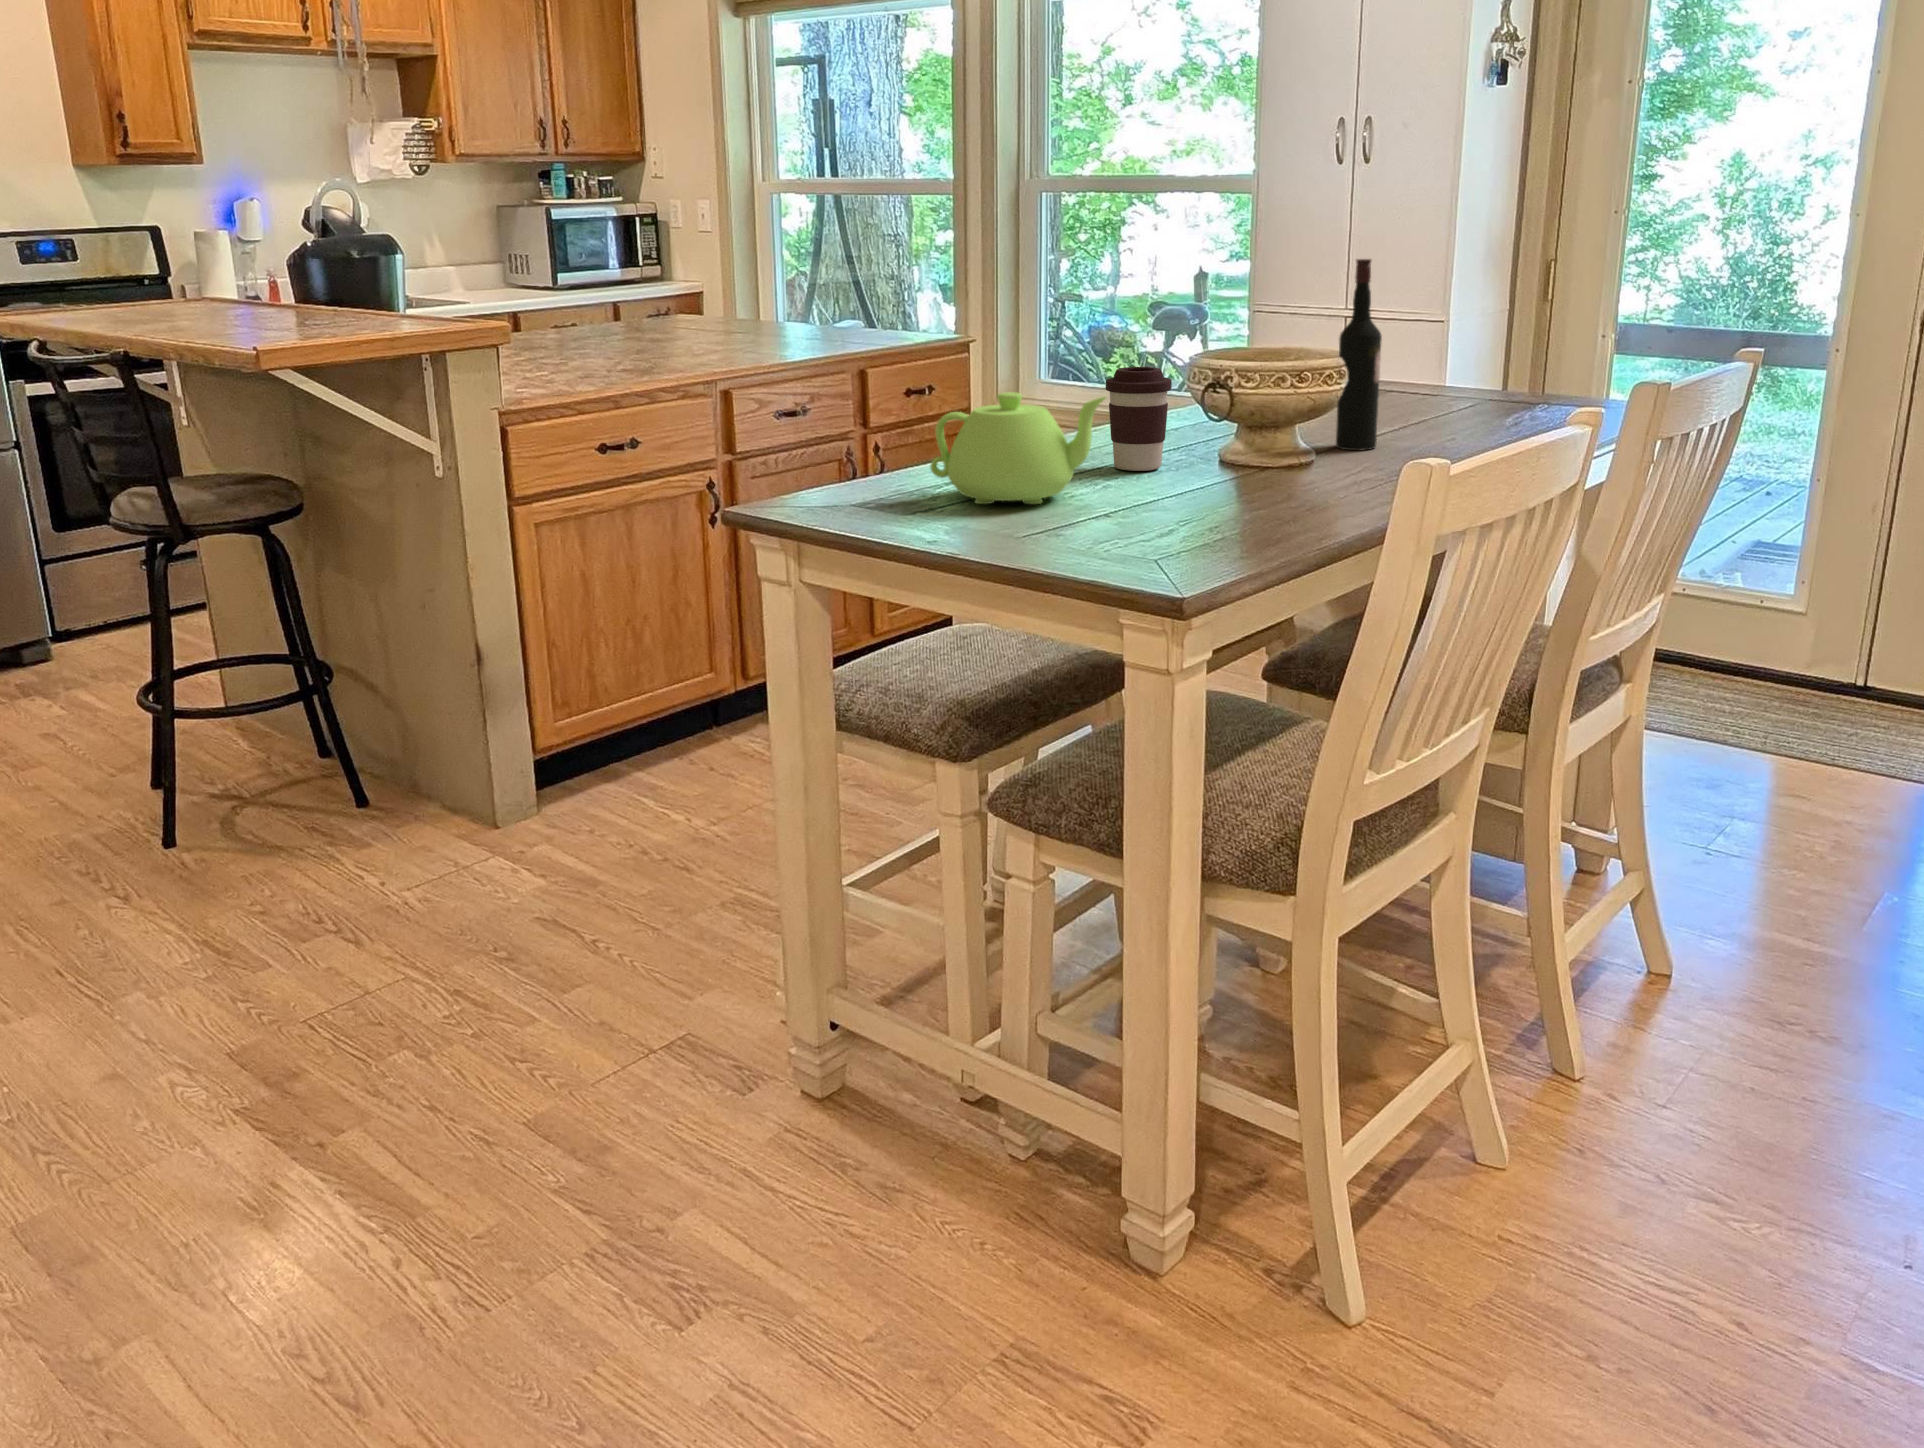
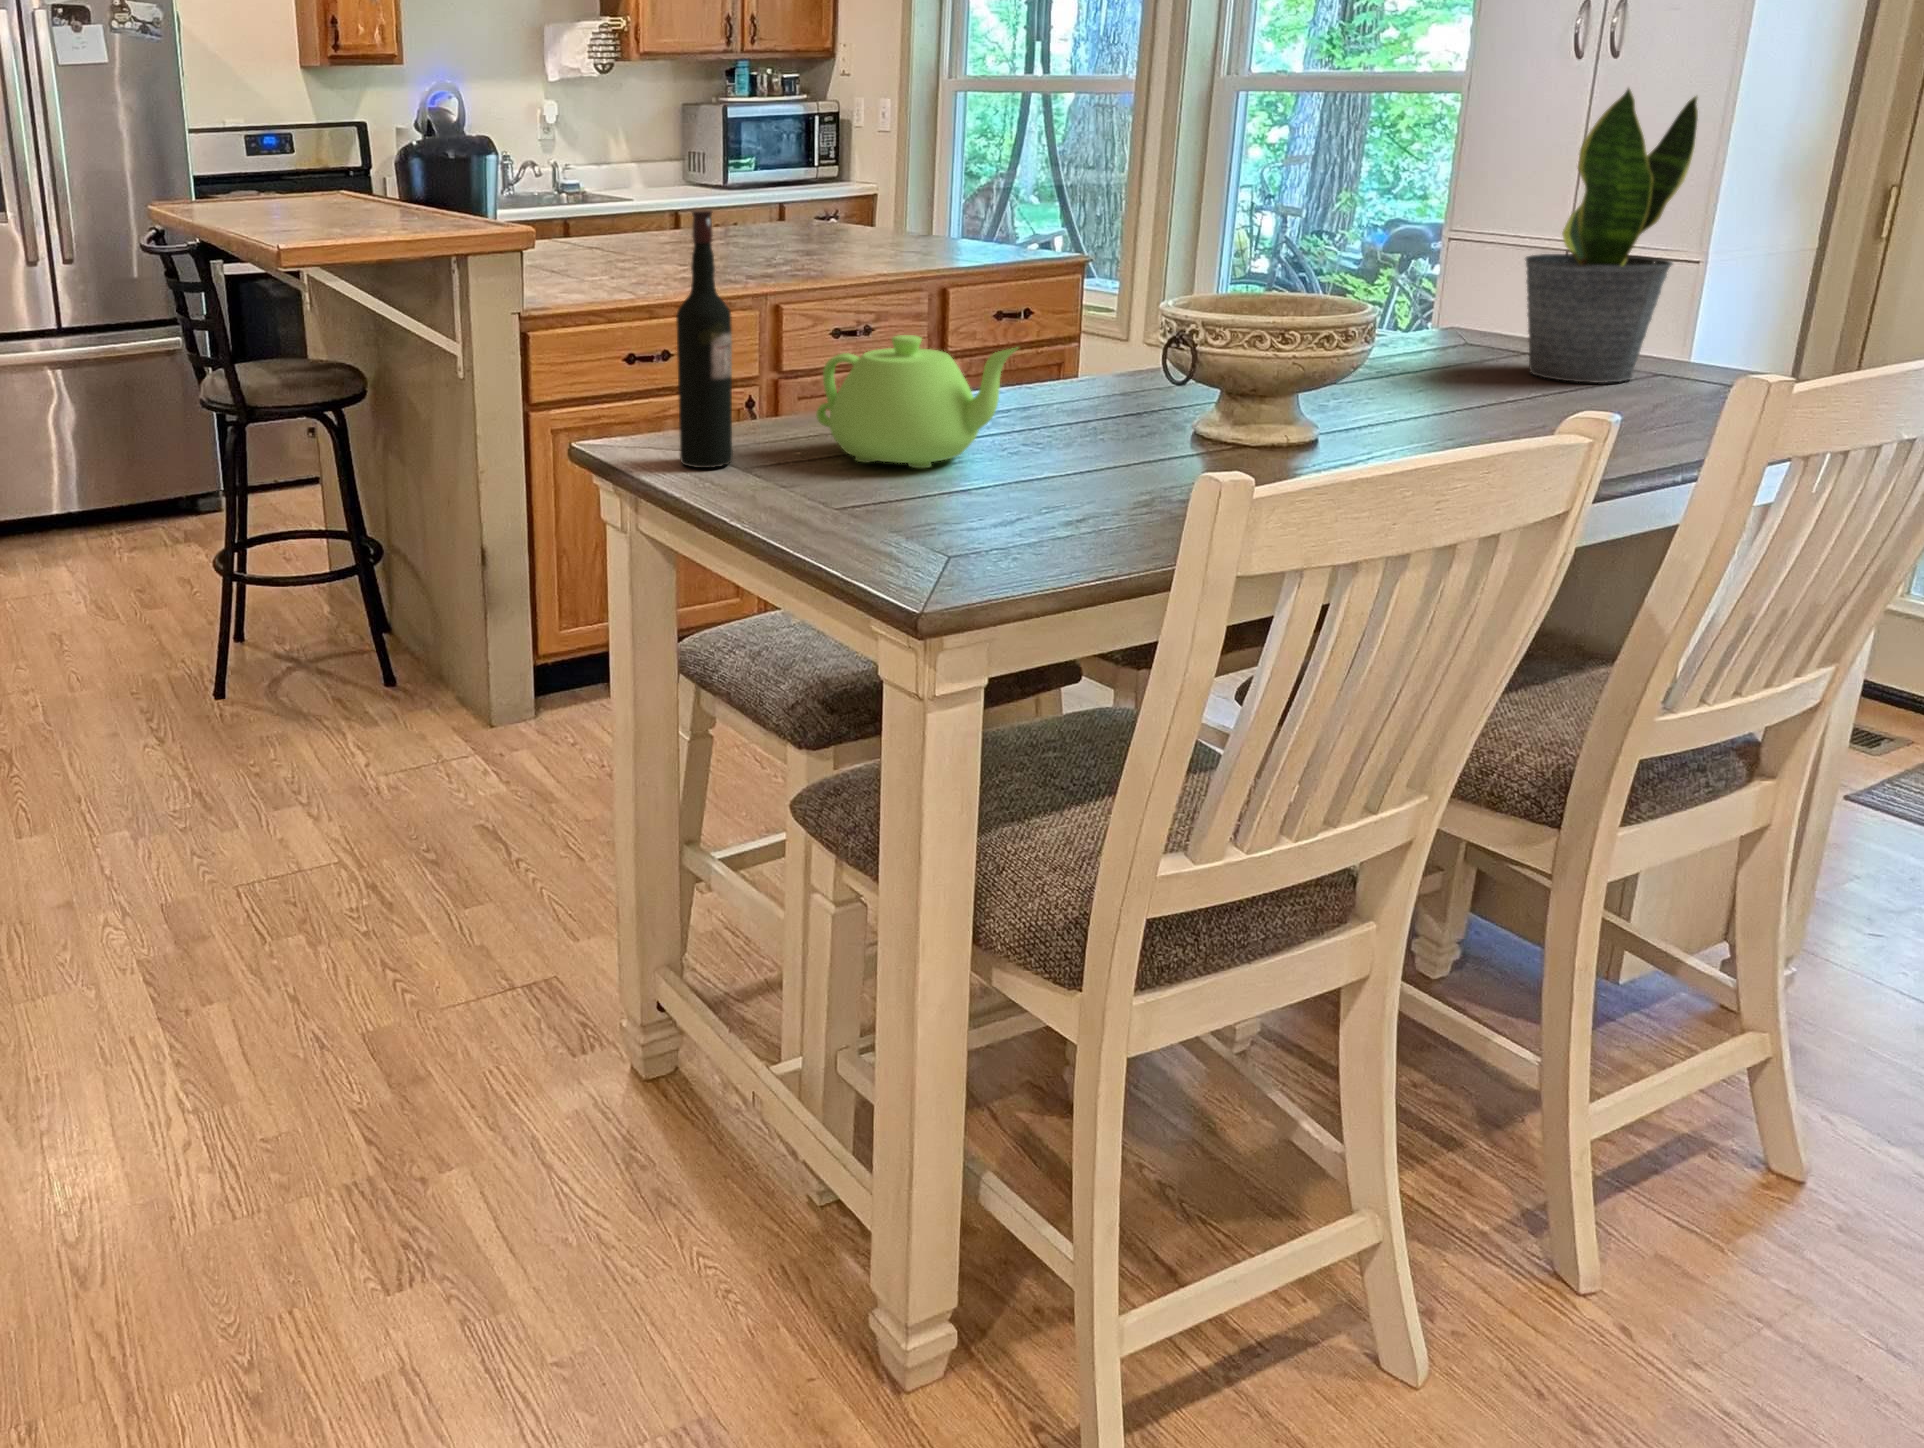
potted plant: none [1387,183,1493,409] -> present [1525,88,1698,383]
wine bottle: present [1336,259,1382,451] -> present [676,210,733,468]
coffee cup: present [1106,367,1172,471] -> none [1060,310,1143,436]

